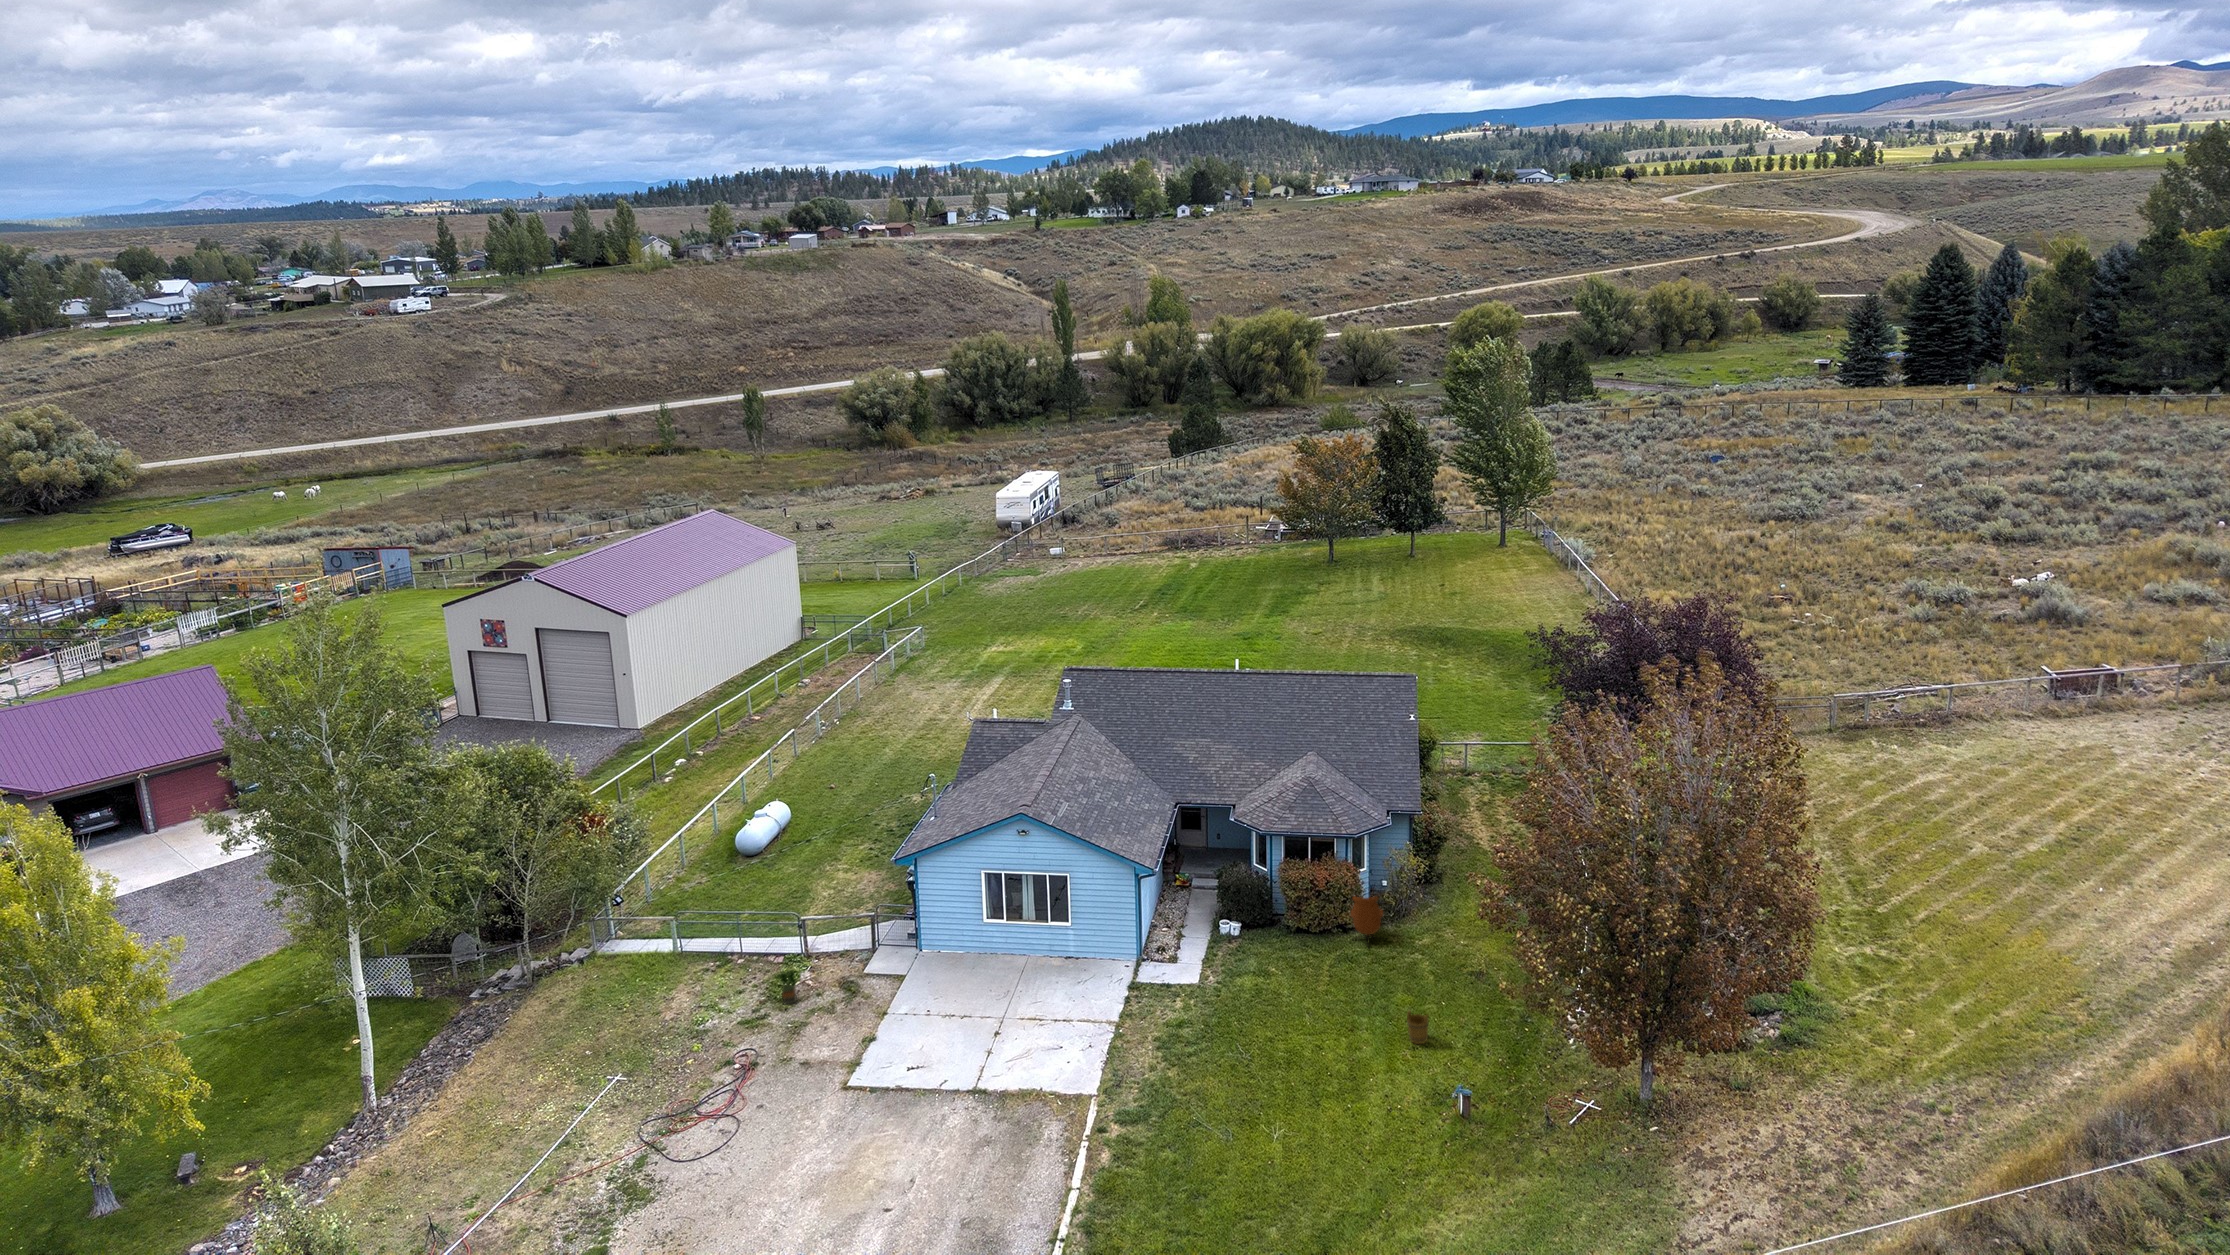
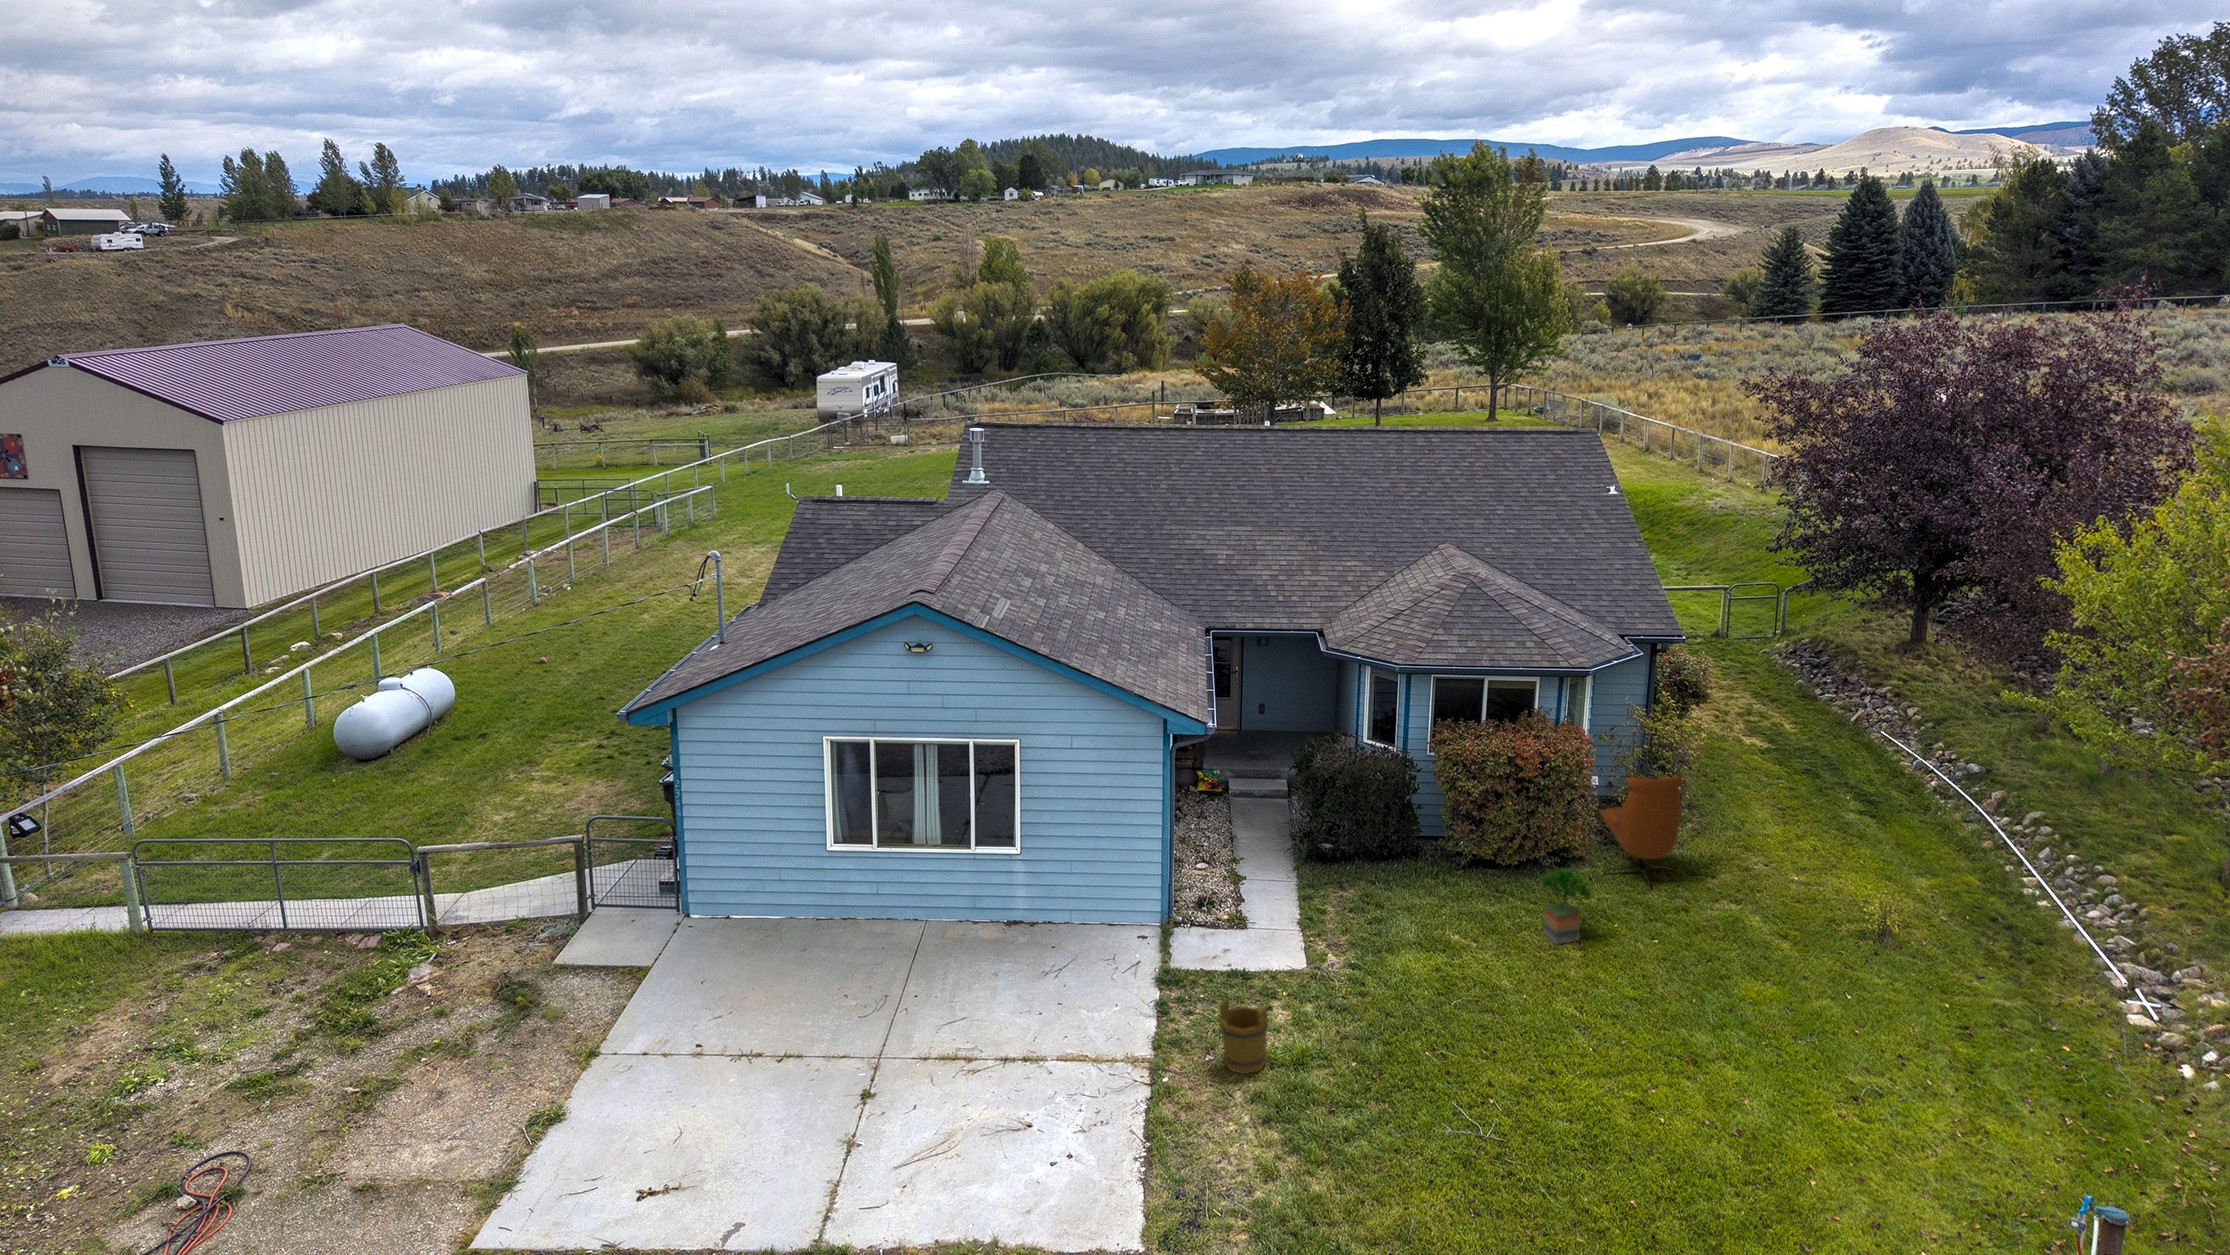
potted tree: present [777,970,798,1004] -> present [1539,868,1592,944]
bucket: present [1407,1011,1429,1044] -> present [1219,998,1269,1074]

